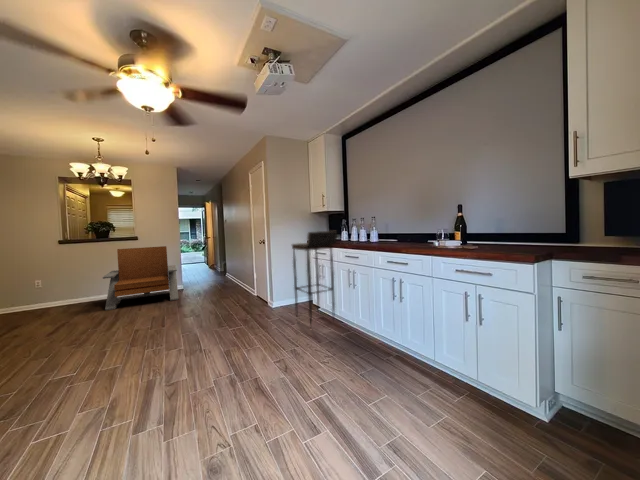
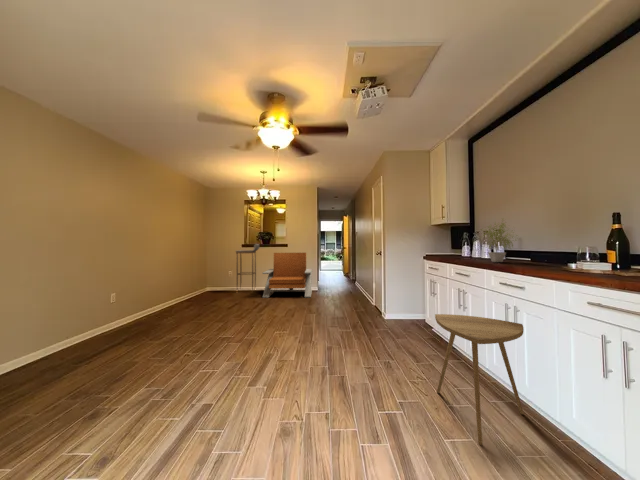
potted plant: none [362,208,395,245] -> present [484,223,513,262]
bar stool: present [292,231,337,328] -> present [236,244,259,288]
side table: none [342,292,410,398] -> present [435,314,524,445]

